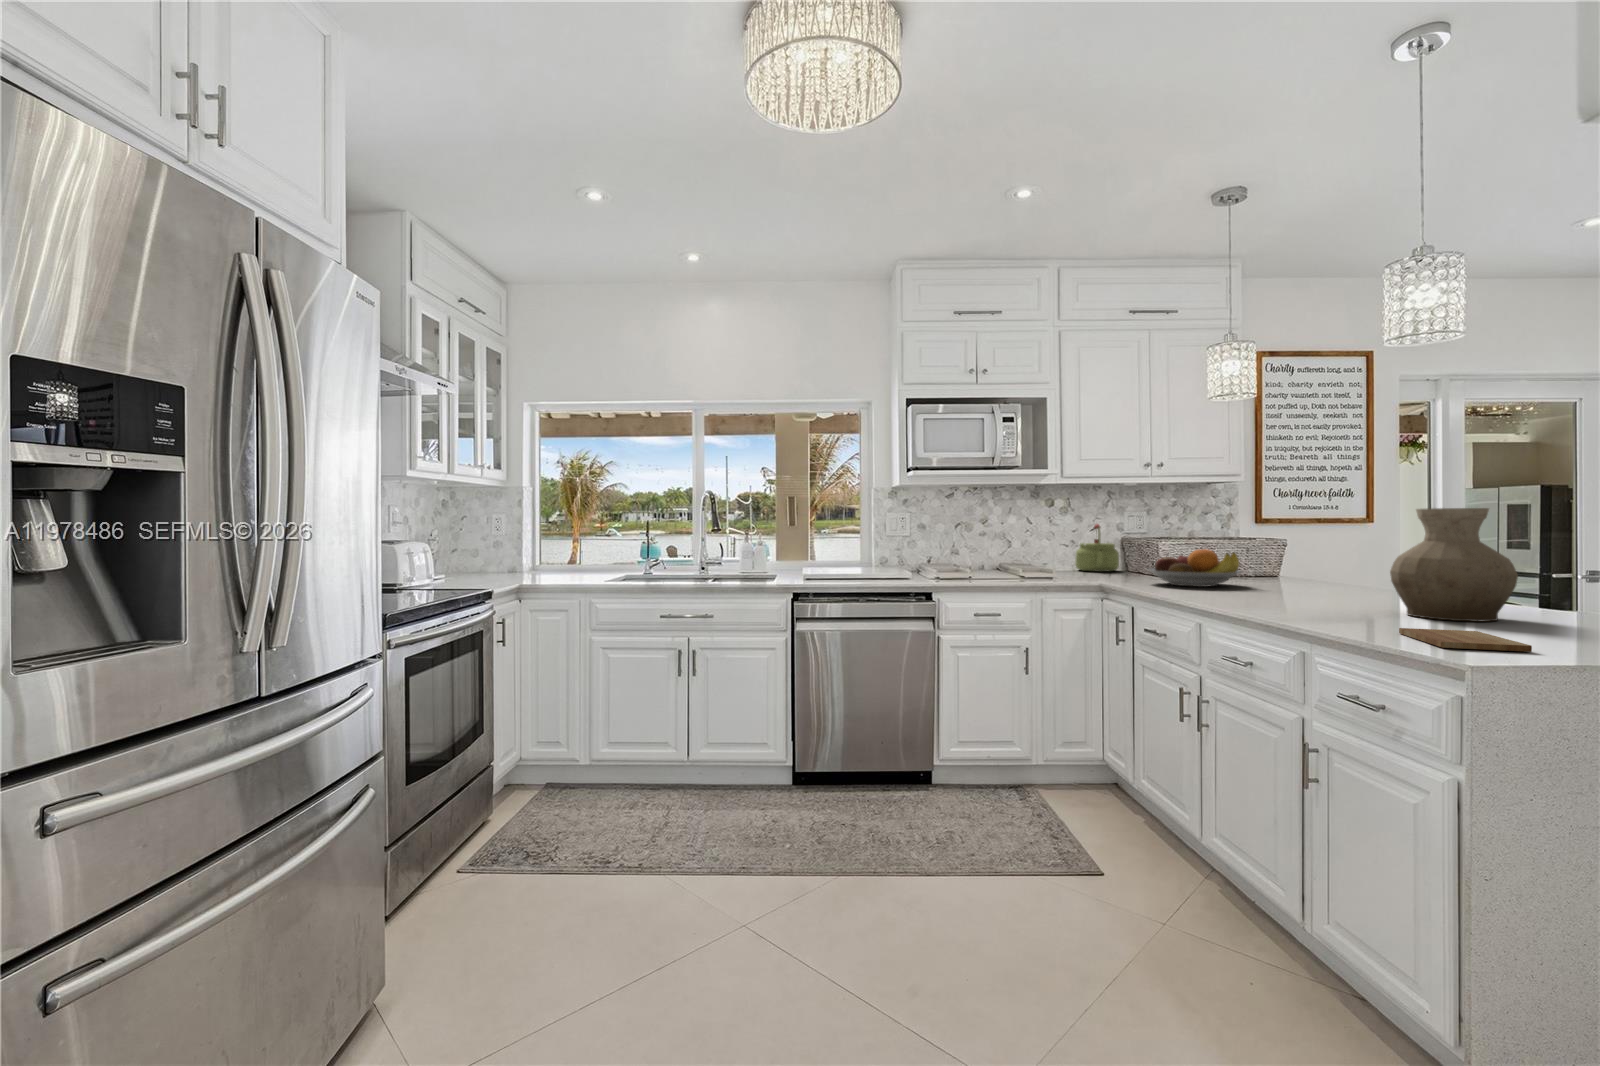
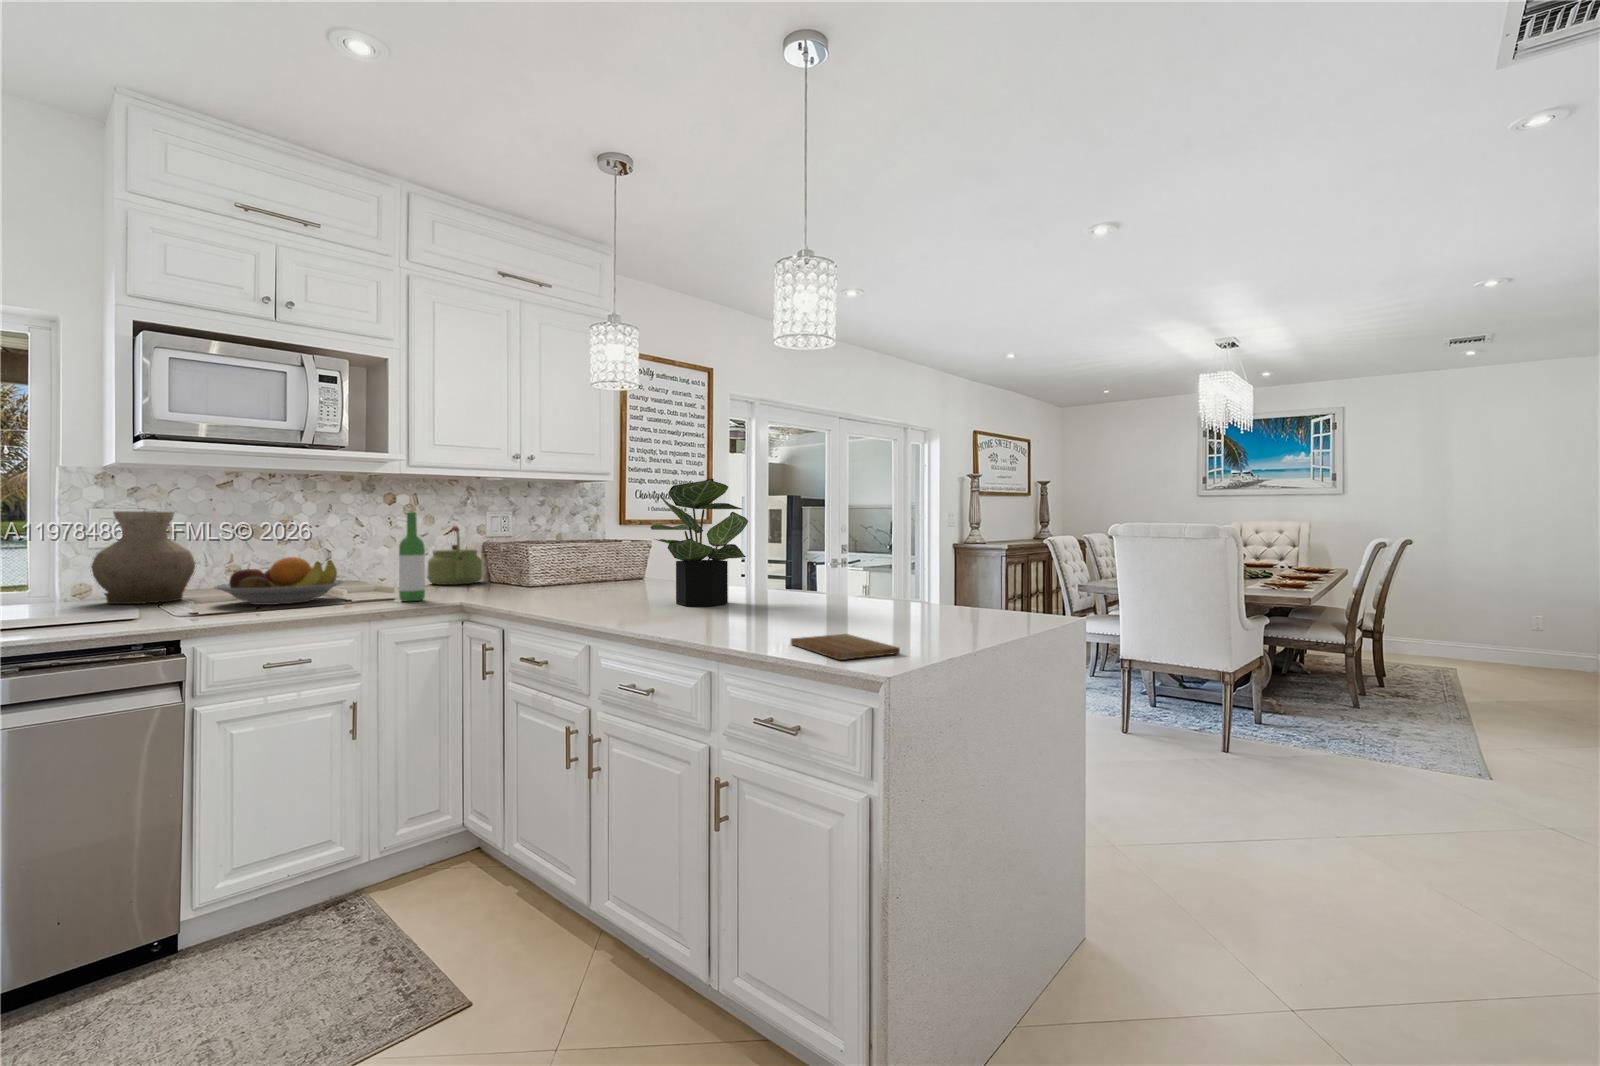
potted plant: none [1271,478,1388,601] -> present [651,479,748,606]
vase: present [1390,508,1518,621] -> present [91,511,196,604]
wine bottle: none [1056,514,1074,580] -> present [399,512,425,601]
fruit bowl: present [1147,549,1242,587] -> present [214,557,344,605]

